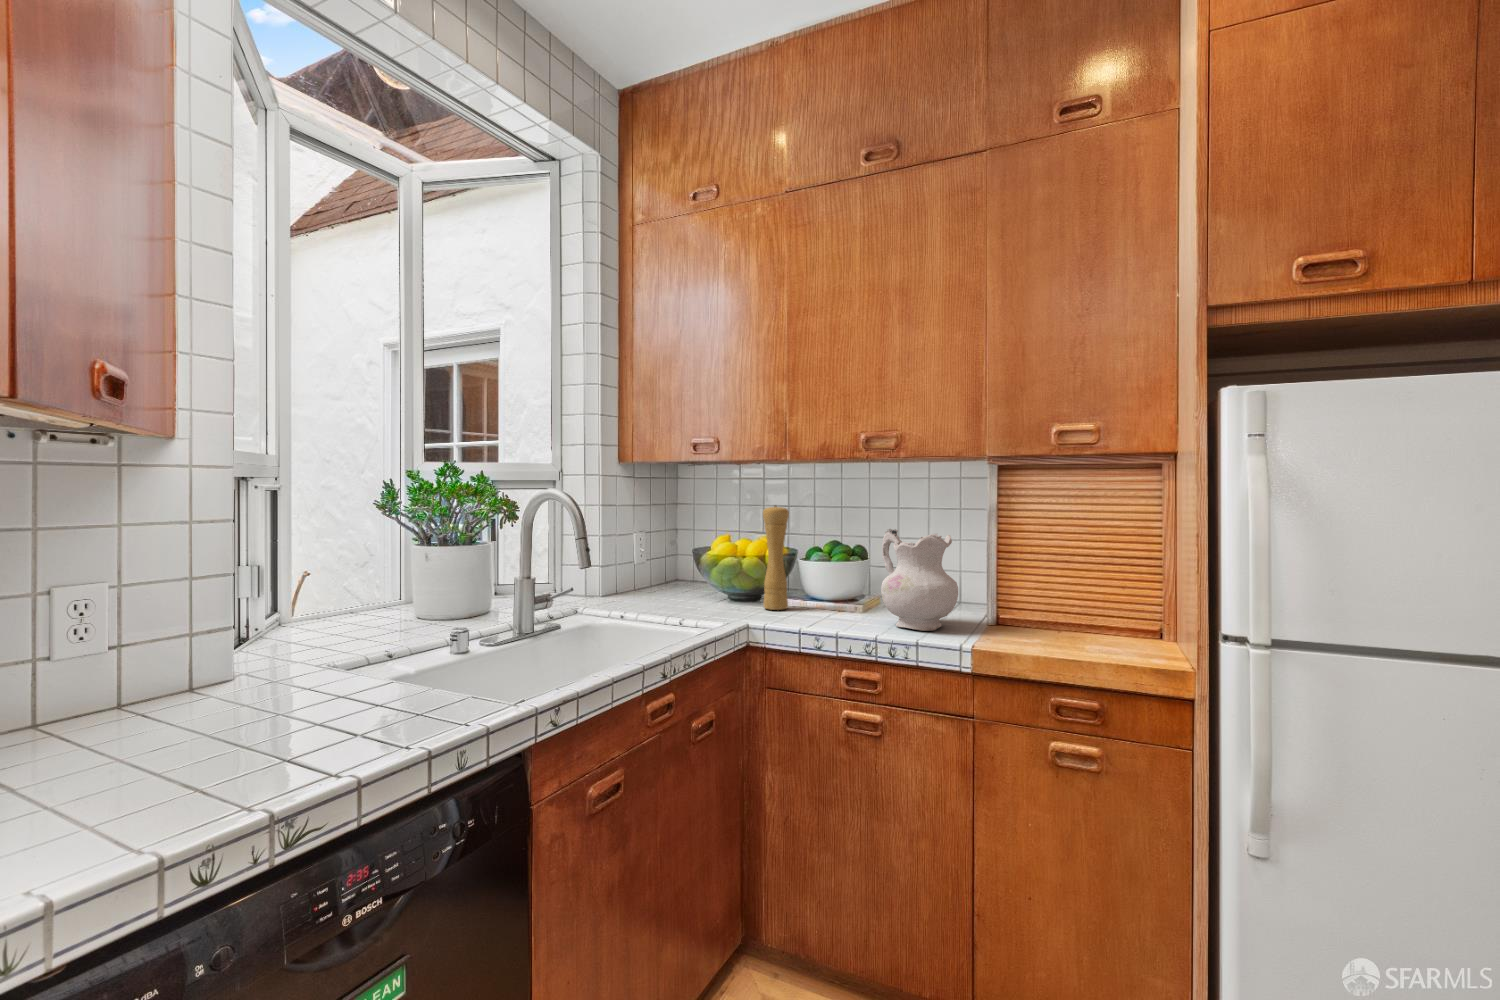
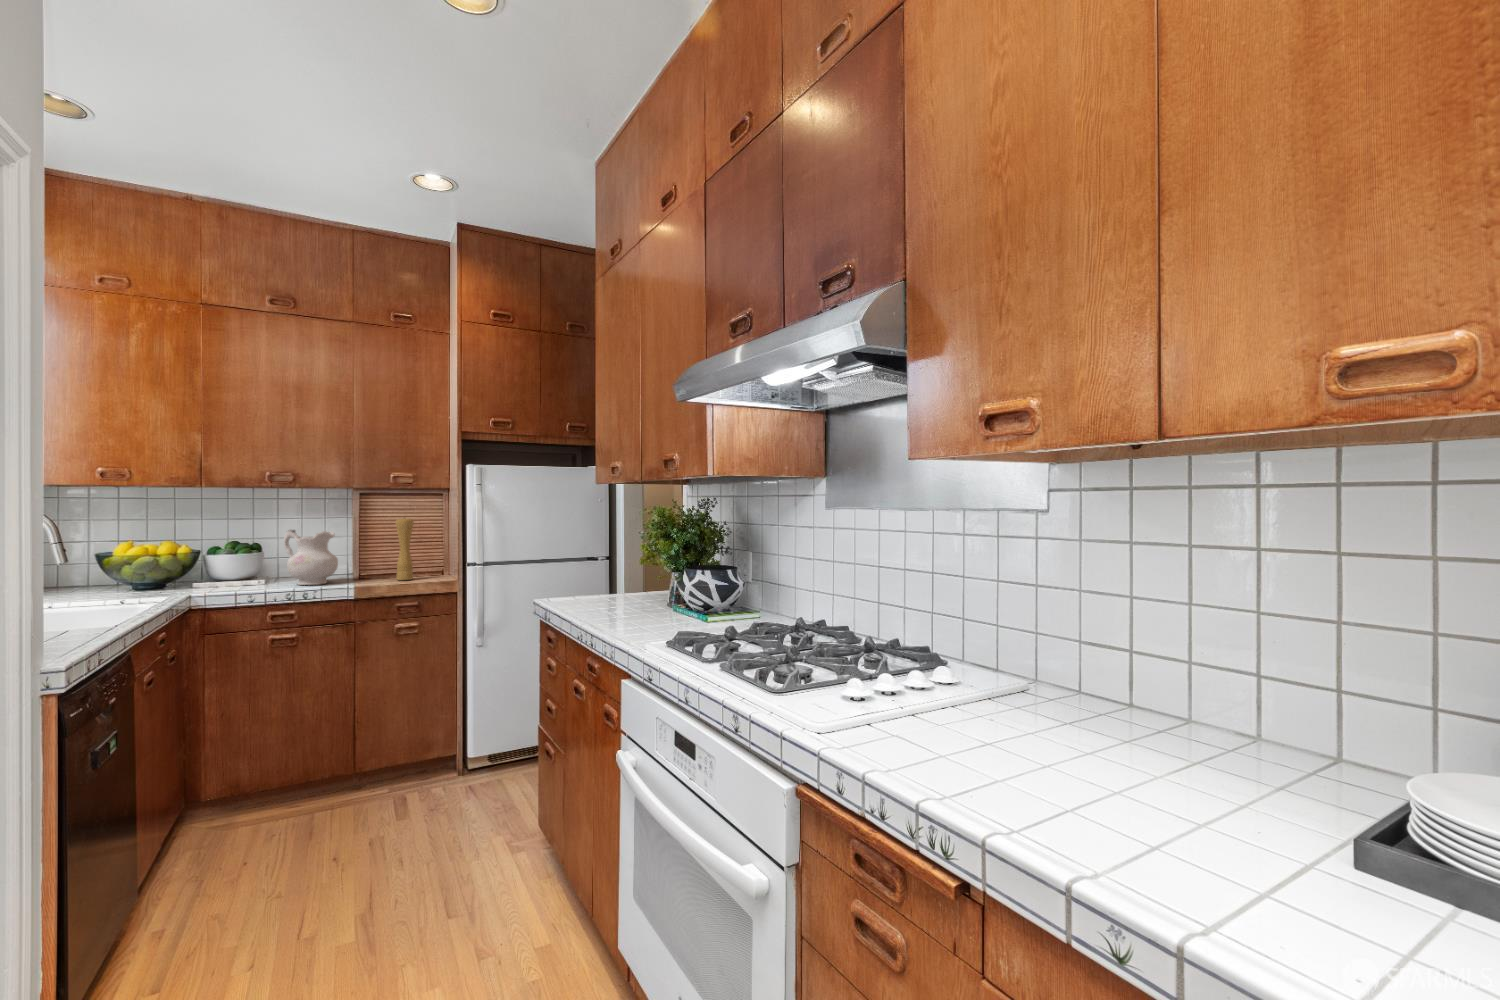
pepper mill: present [763,505,789,610] -> present [396,518,414,580]

